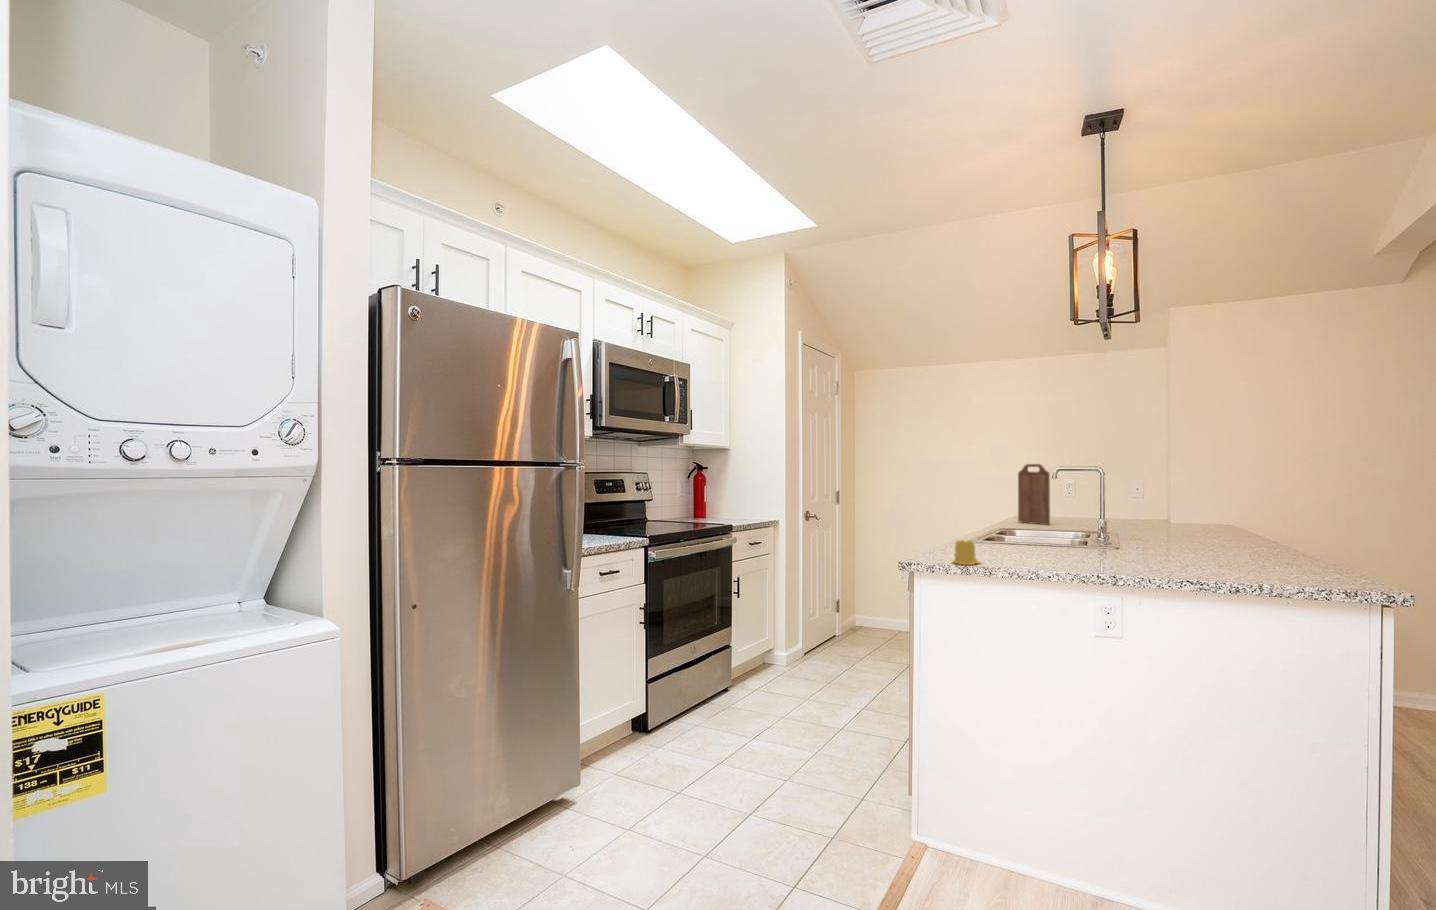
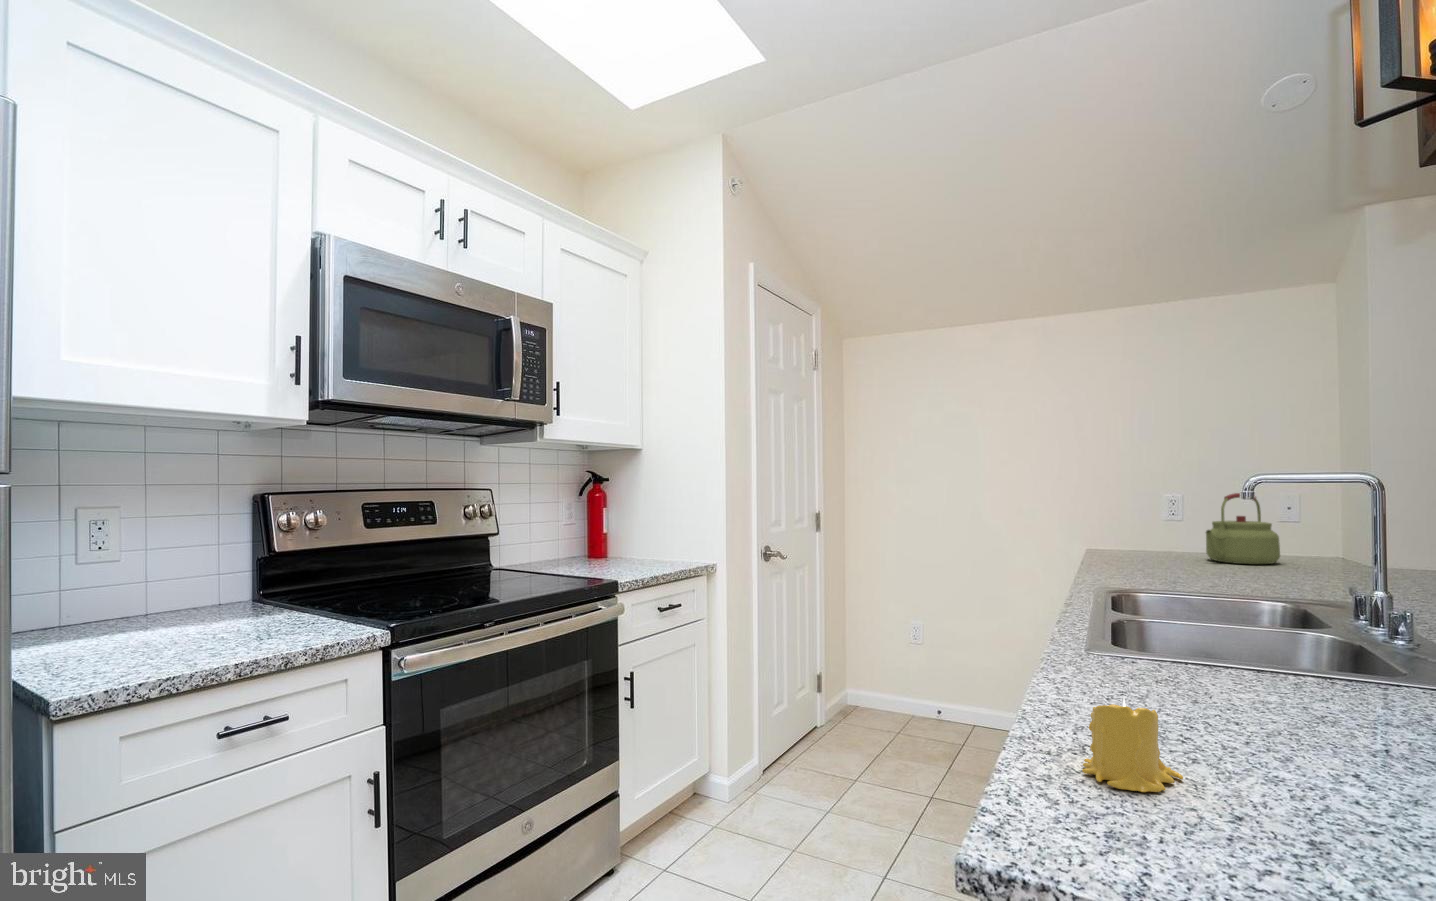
cutting board: present [1018,464,1050,525] -> none [1106,466,1167,569]
kettle: none [1076,481,1120,524] -> present [1206,493,1280,564]

